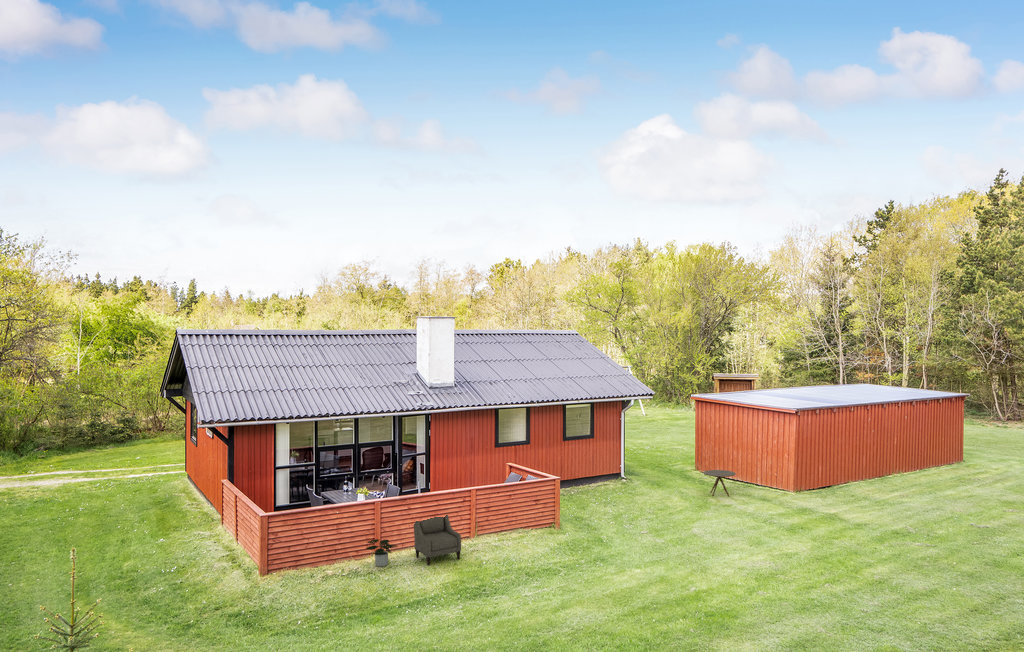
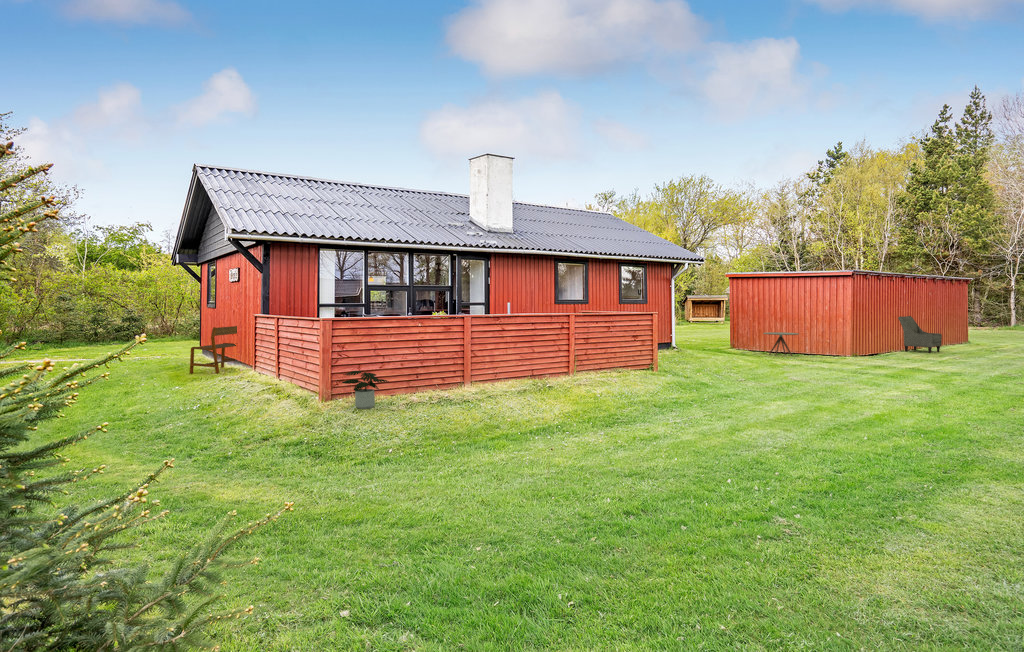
bench: none [173,481,219,527] -> present [190,326,237,373]
chair: present [414,515,461,565] -> present [898,316,942,353]
potted plant: present [366,539,397,567] -> present [342,371,389,409]

